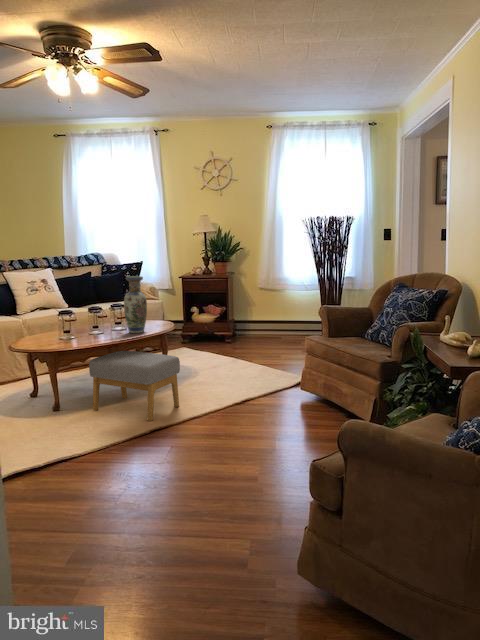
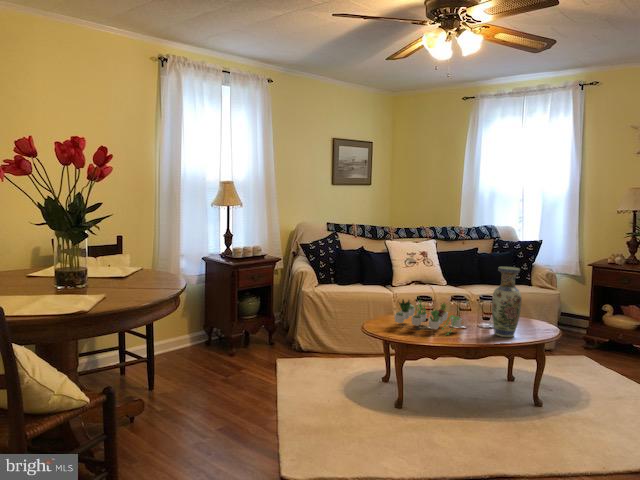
succulent plant: none [41,312,101,340] -> present [394,300,462,335]
footstool: present [89,351,180,421] -> none [434,356,549,460]

